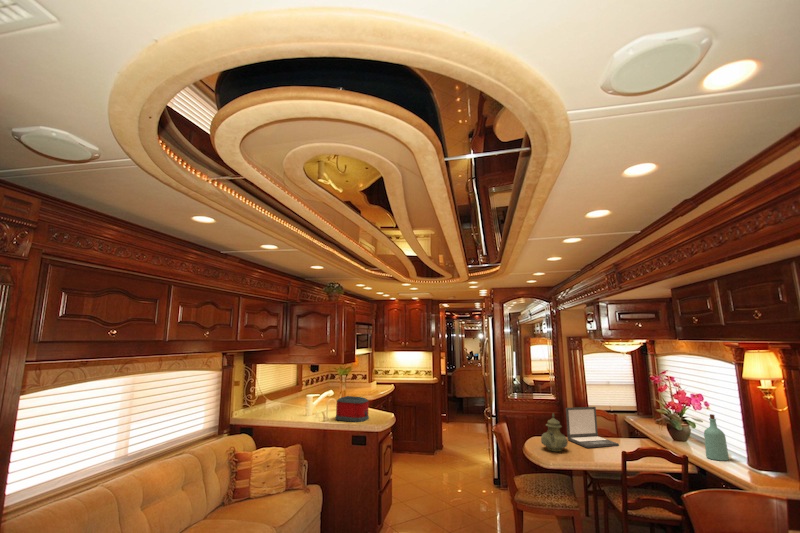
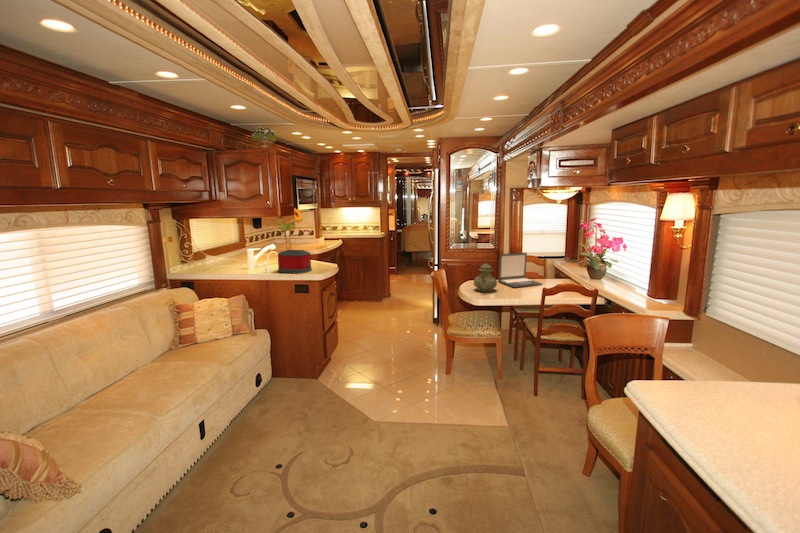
bottle: present [704,414,729,461] -> none [613,255,633,293]

